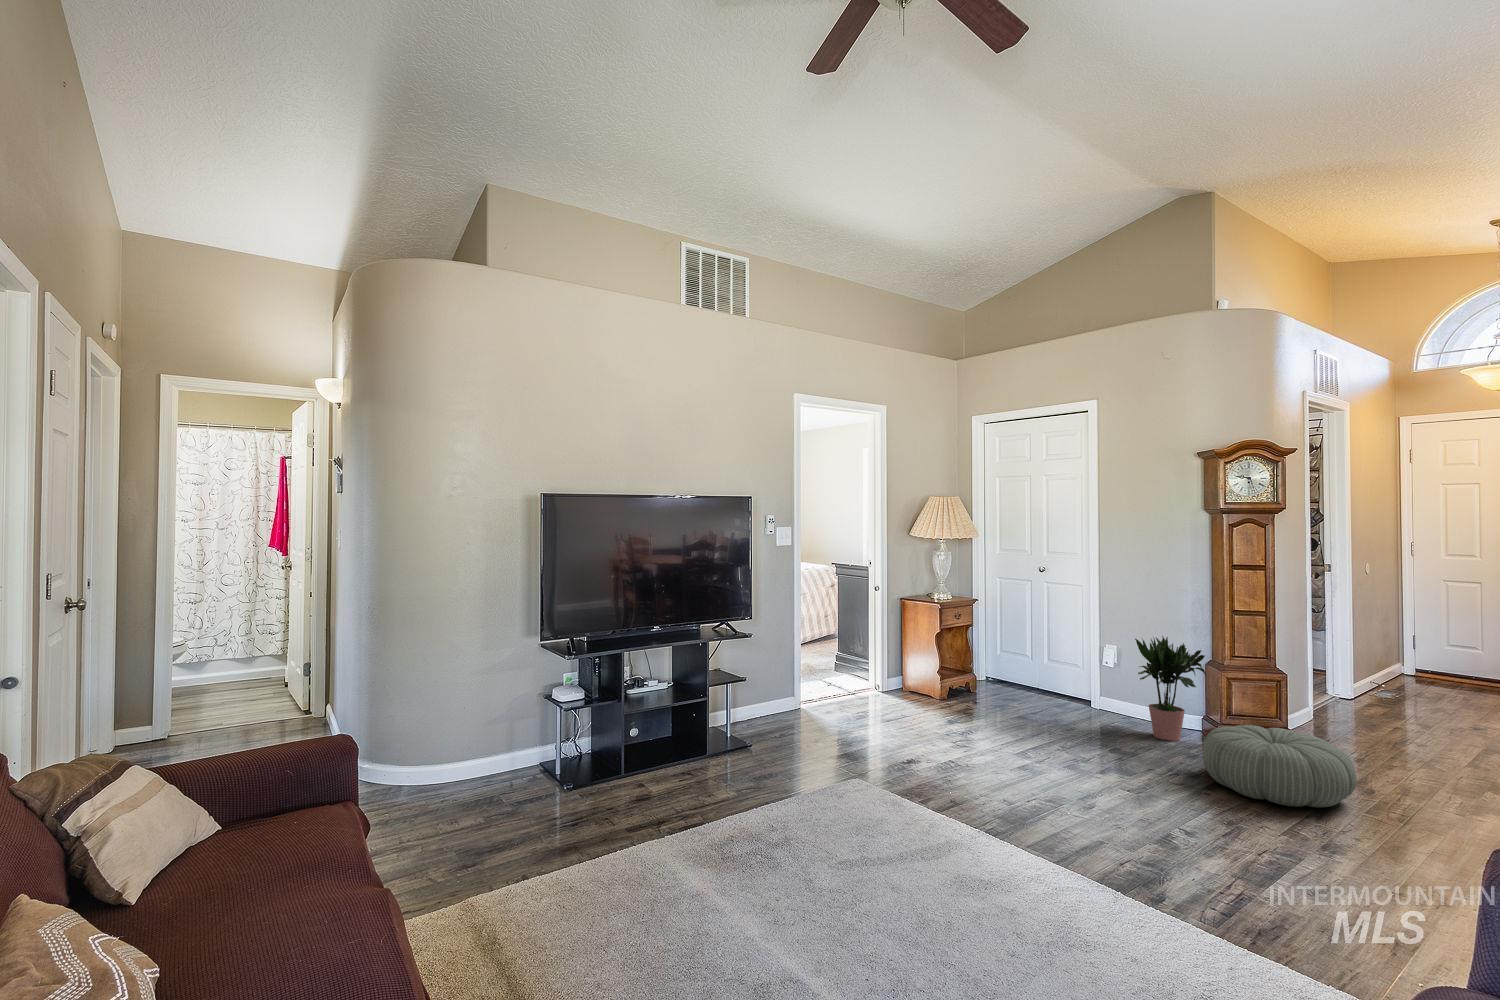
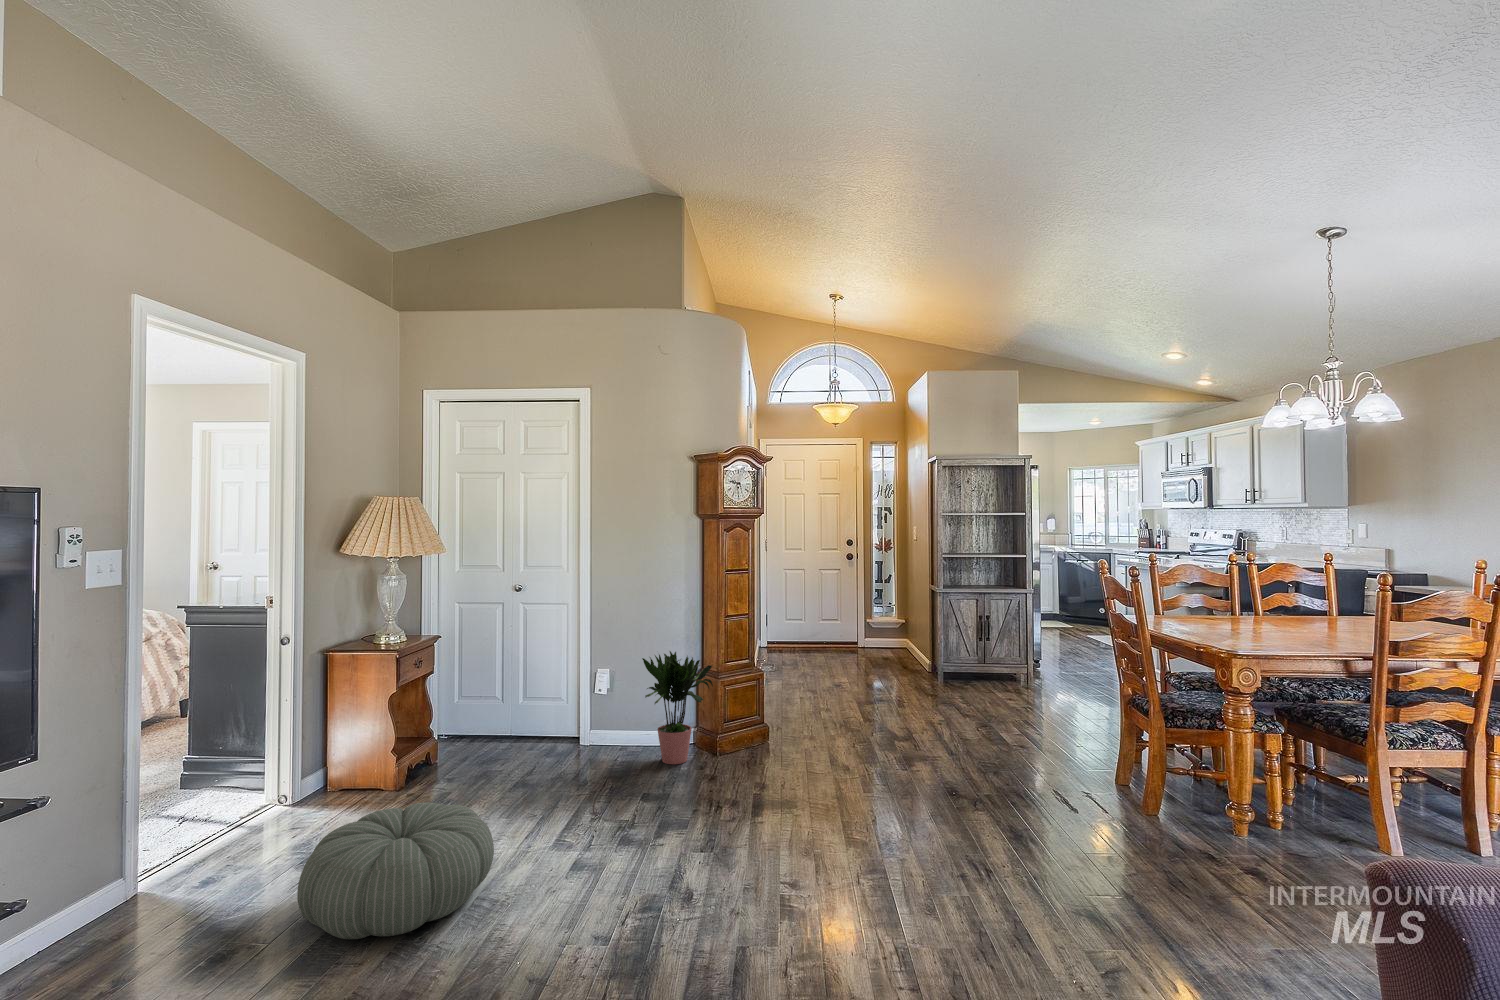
pouf: present [1203,725,1357,807] -> present [297,802,494,939]

